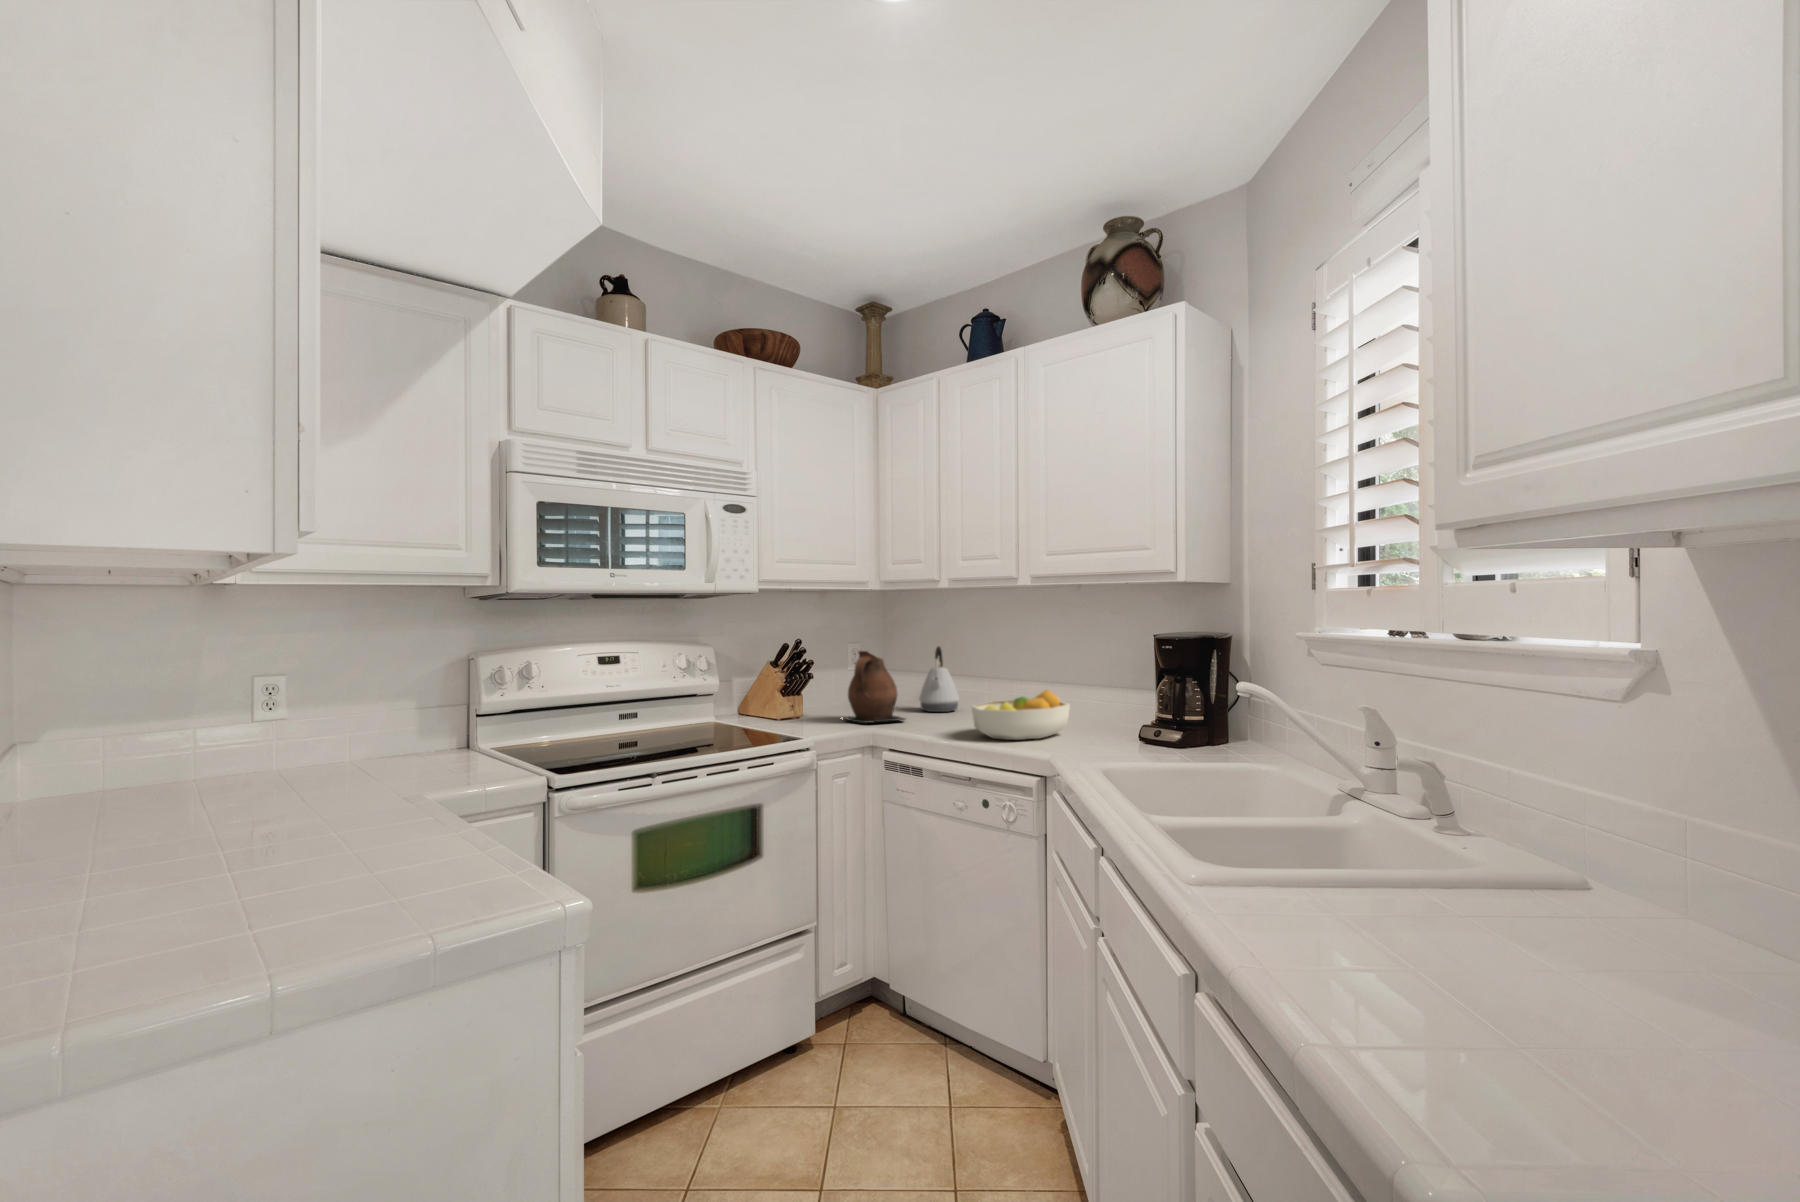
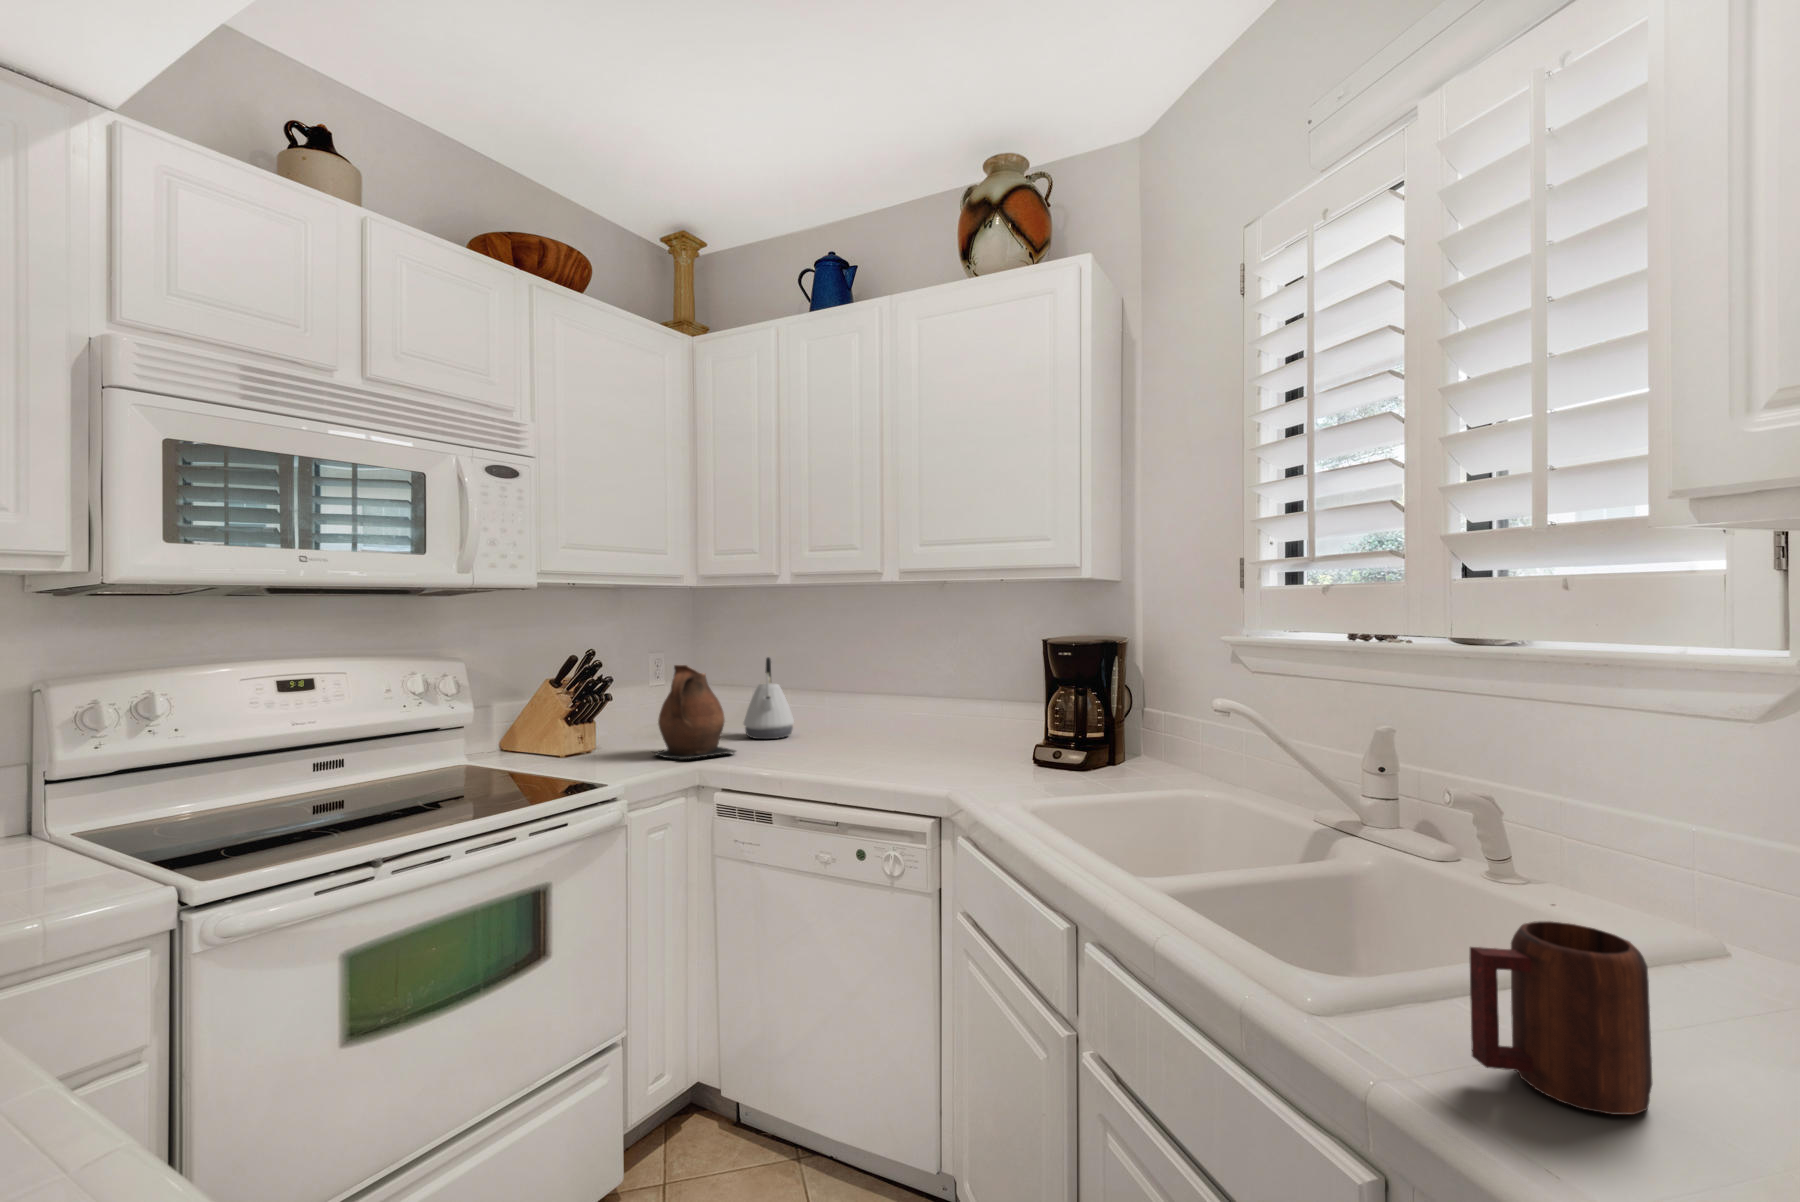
fruit bowl: present [972,690,1070,740] -> none [832,708,949,774]
mug: none [1257,829,1373,953] -> present [1469,921,1652,1115]

